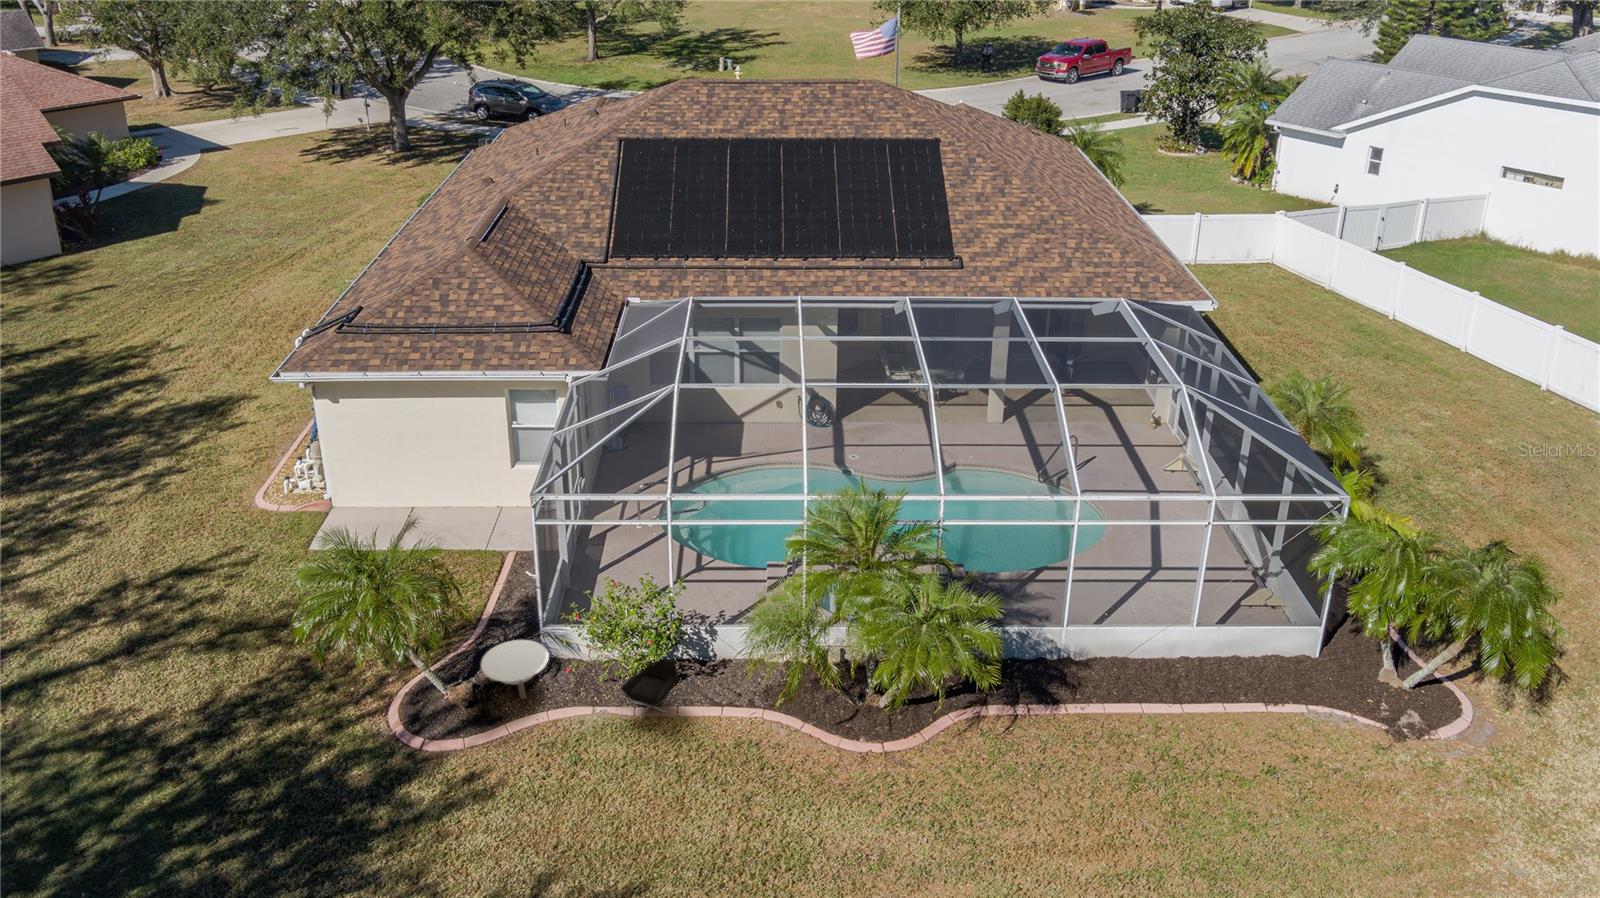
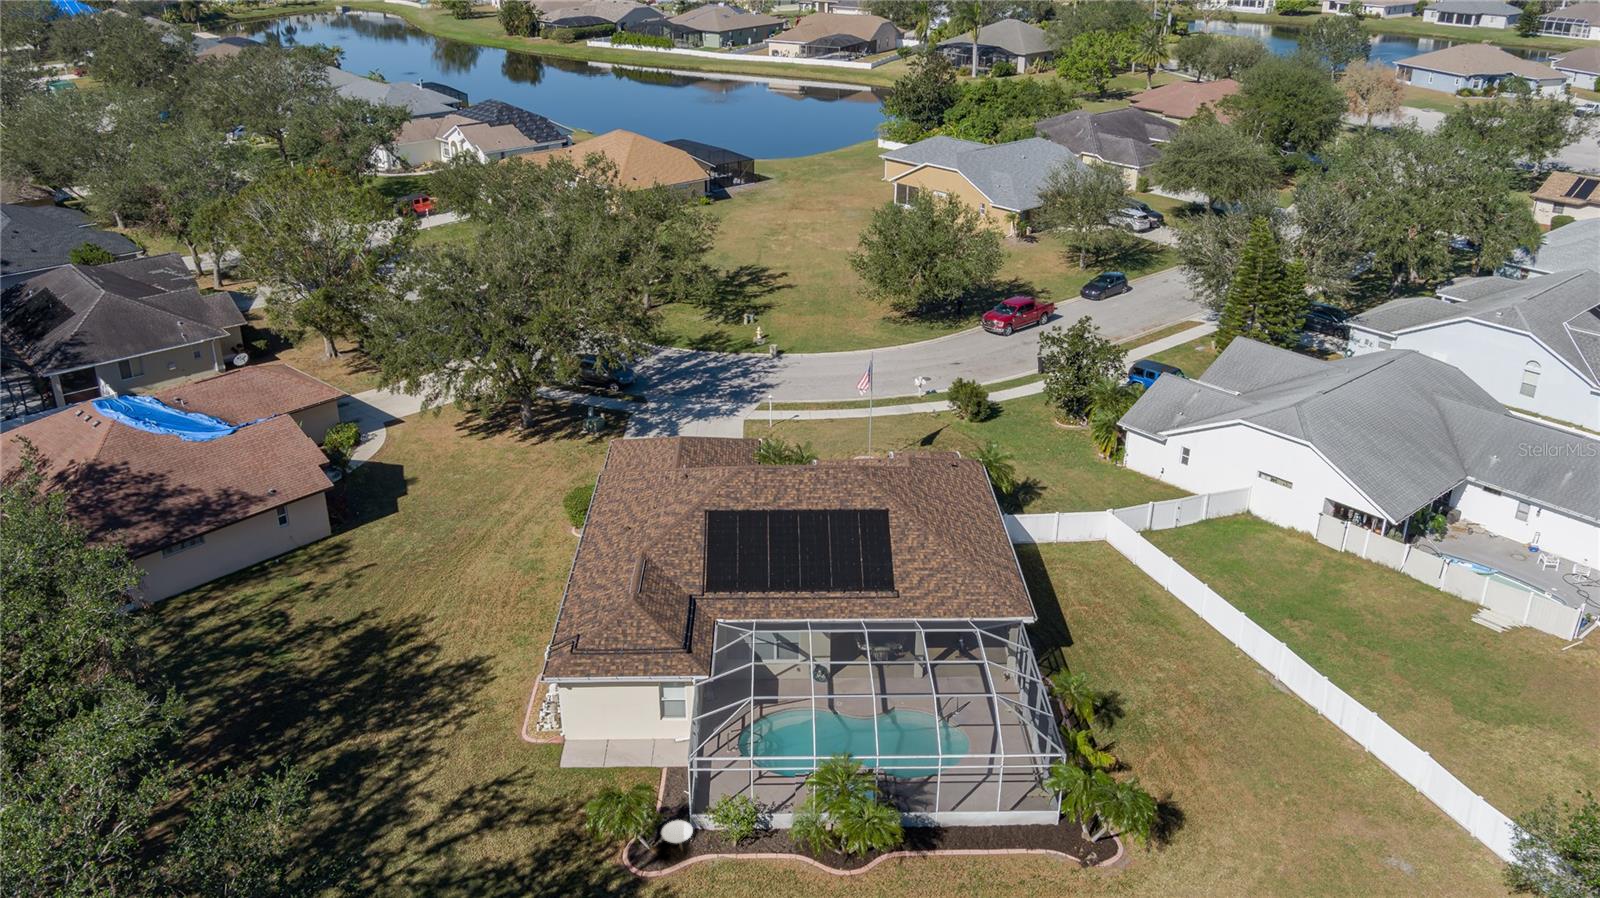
lounge chair: present [621,658,678,720] -> none [728,828,755,861]

